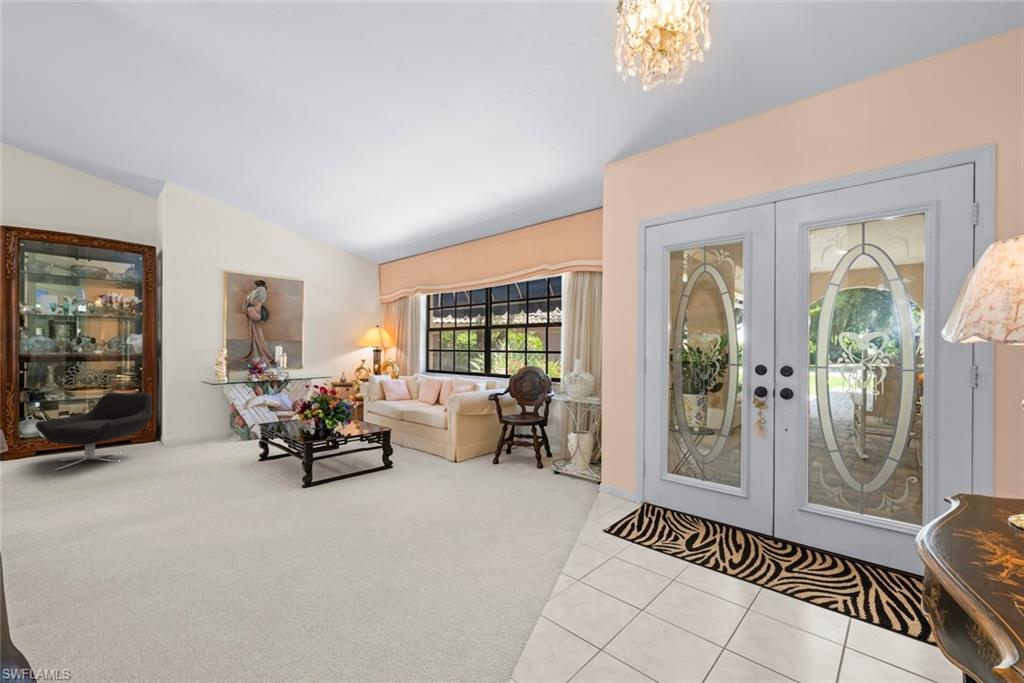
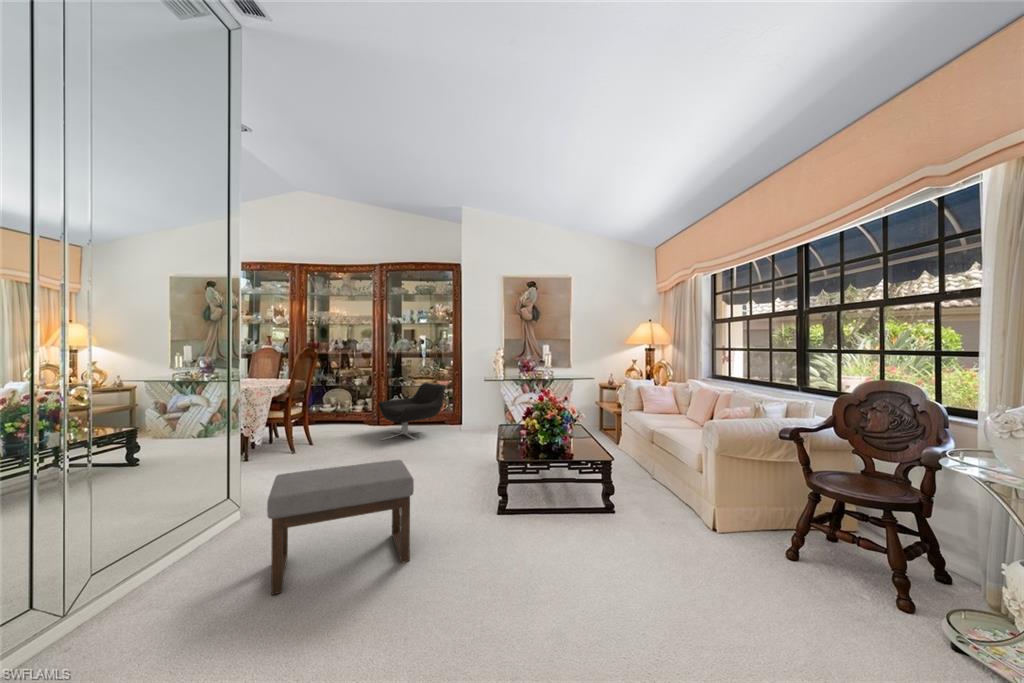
ottoman: none [115,449,268,570] -> present [267,460,414,595]

